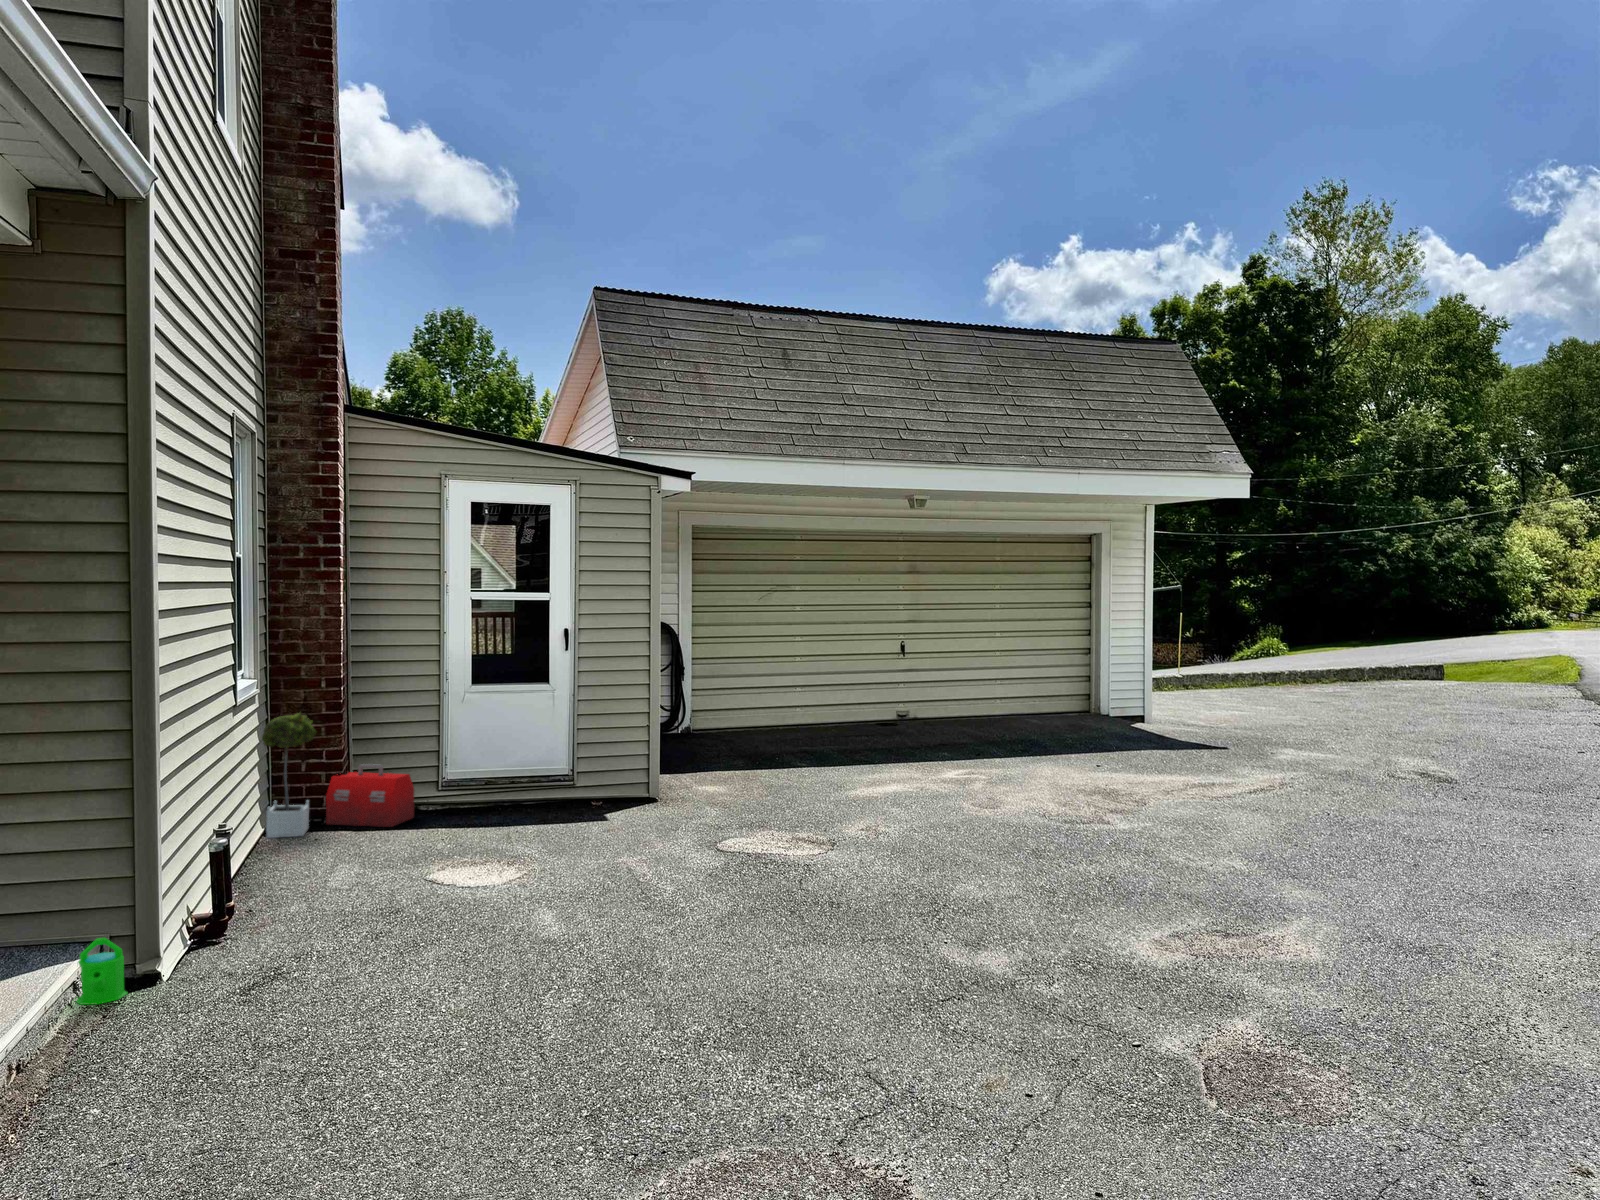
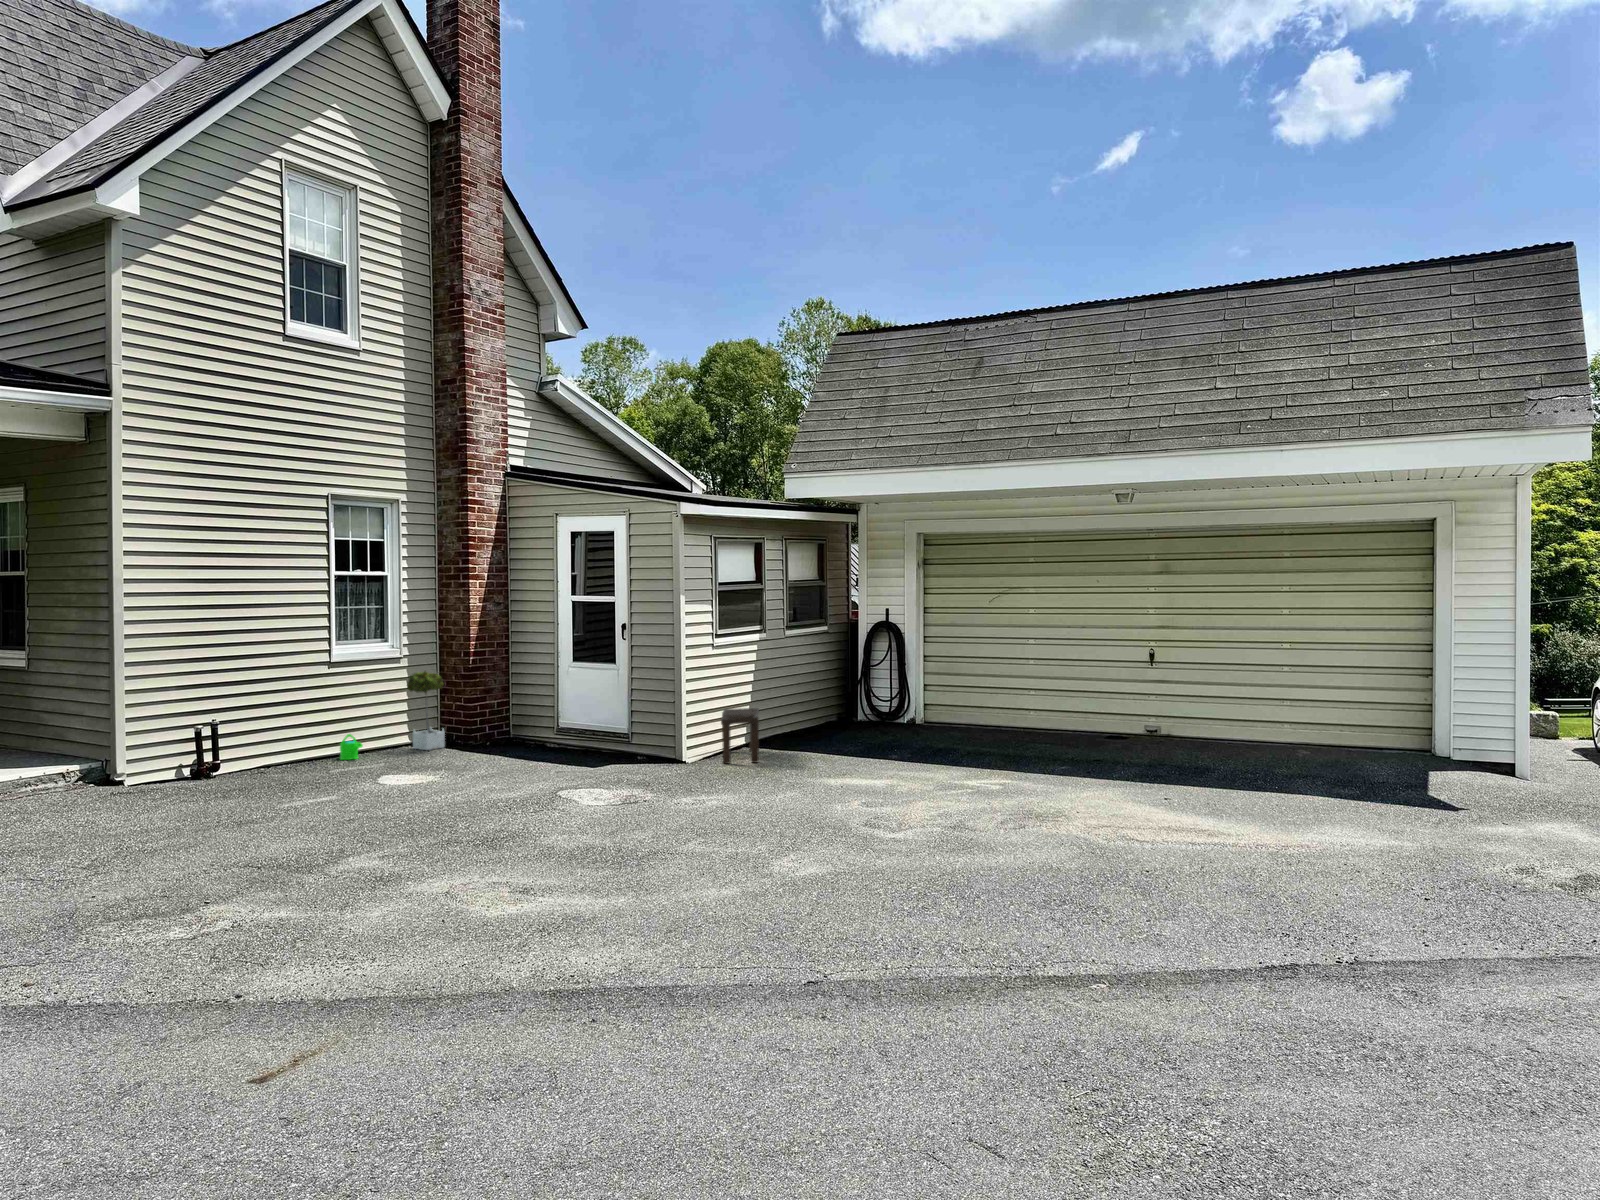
bench: none [655,725,751,791] -> present [721,708,759,764]
toolbox: present [326,764,414,827] -> none [462,710,507,753]
watering can: present [76,937,127,1005] -> present [340,734,363,760]

